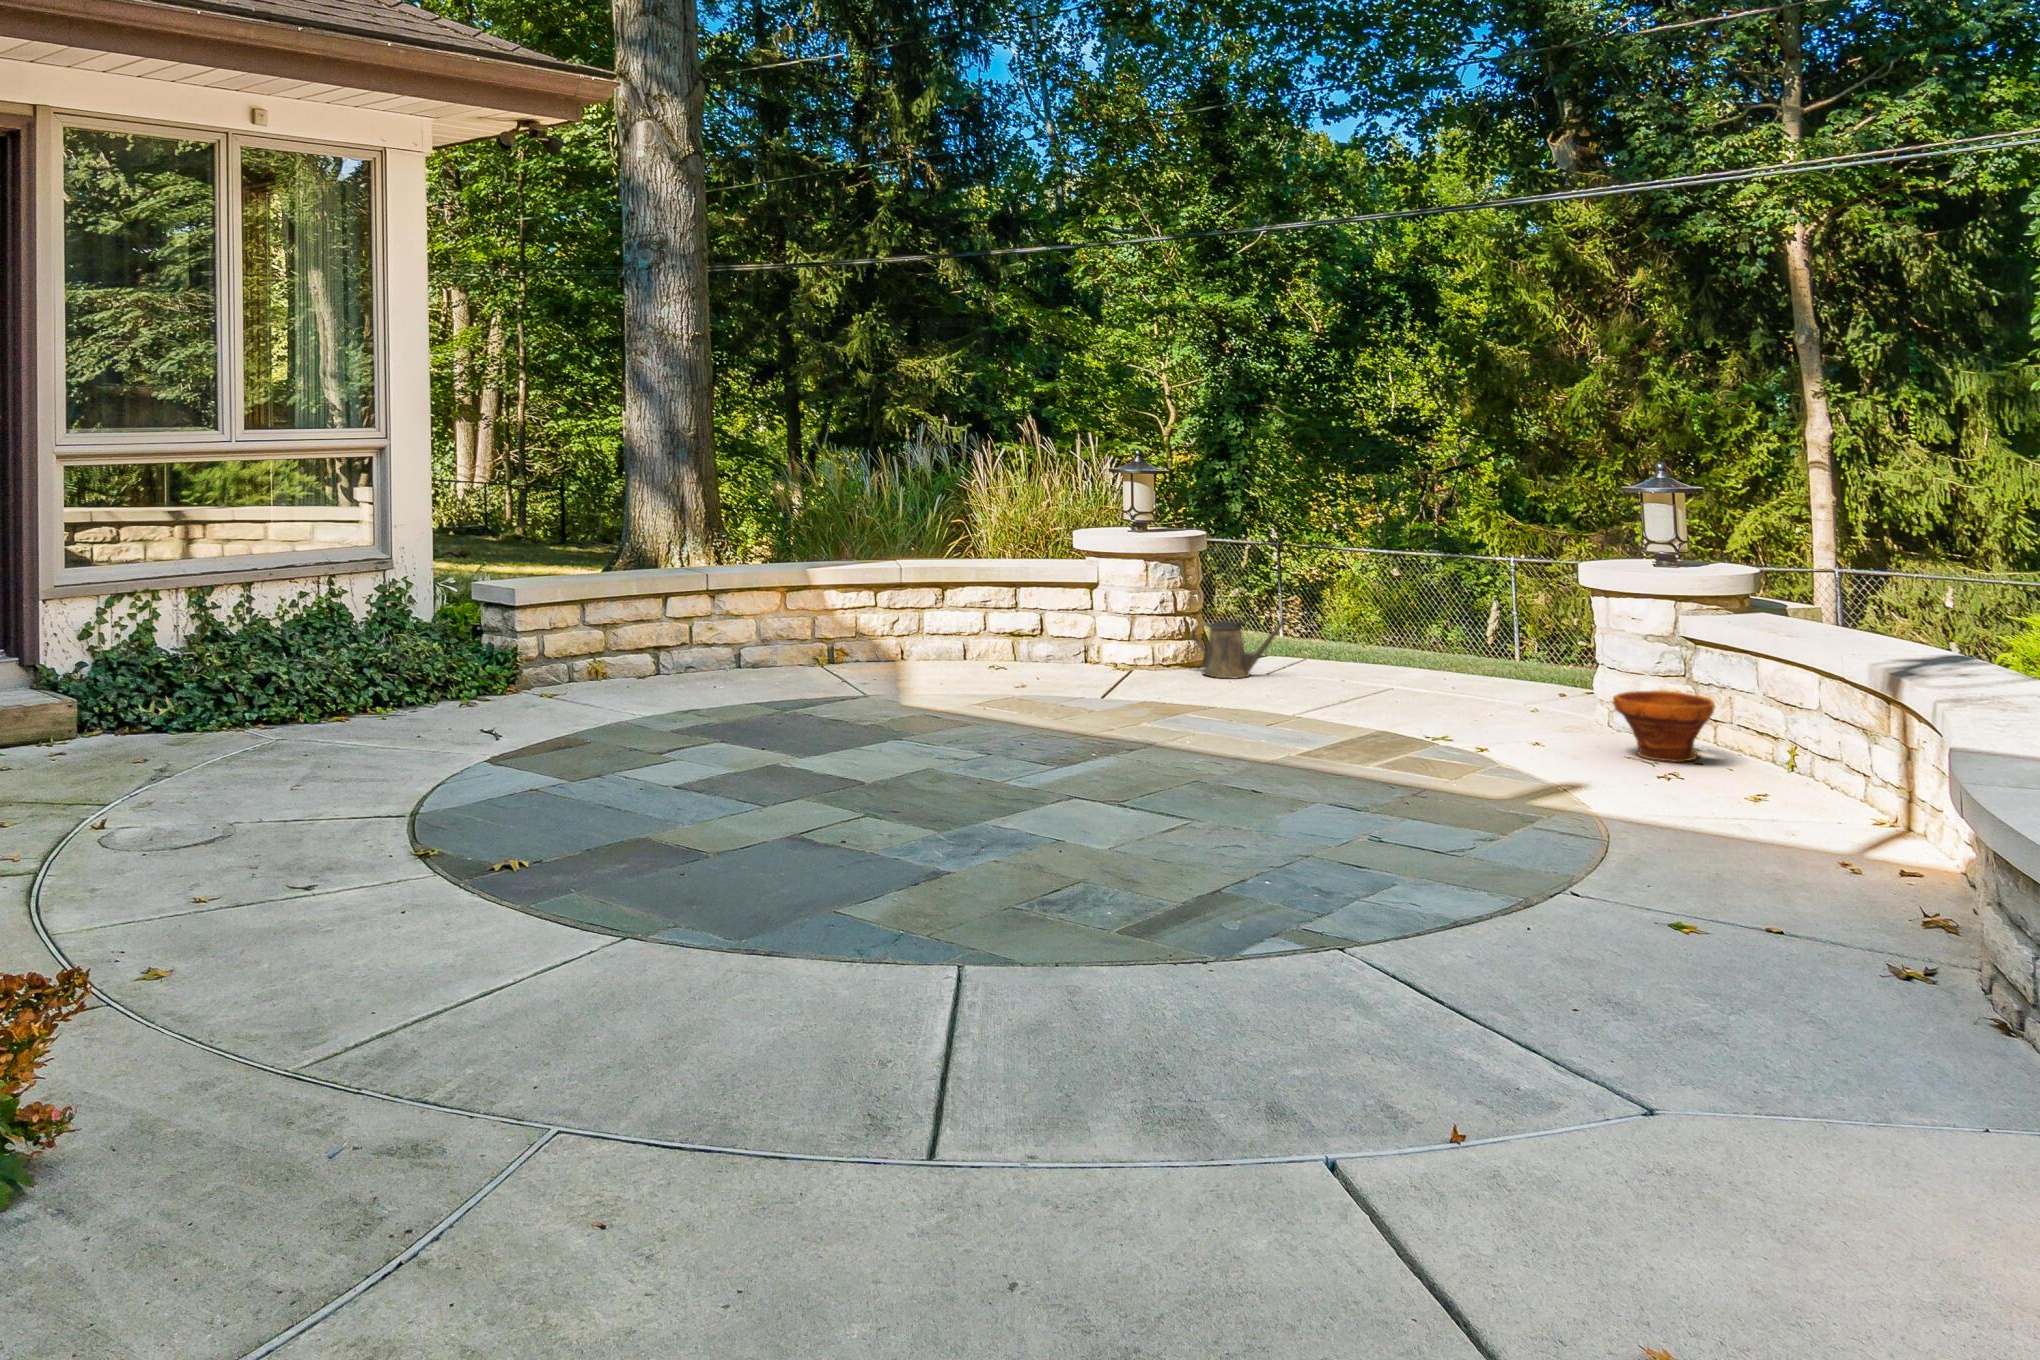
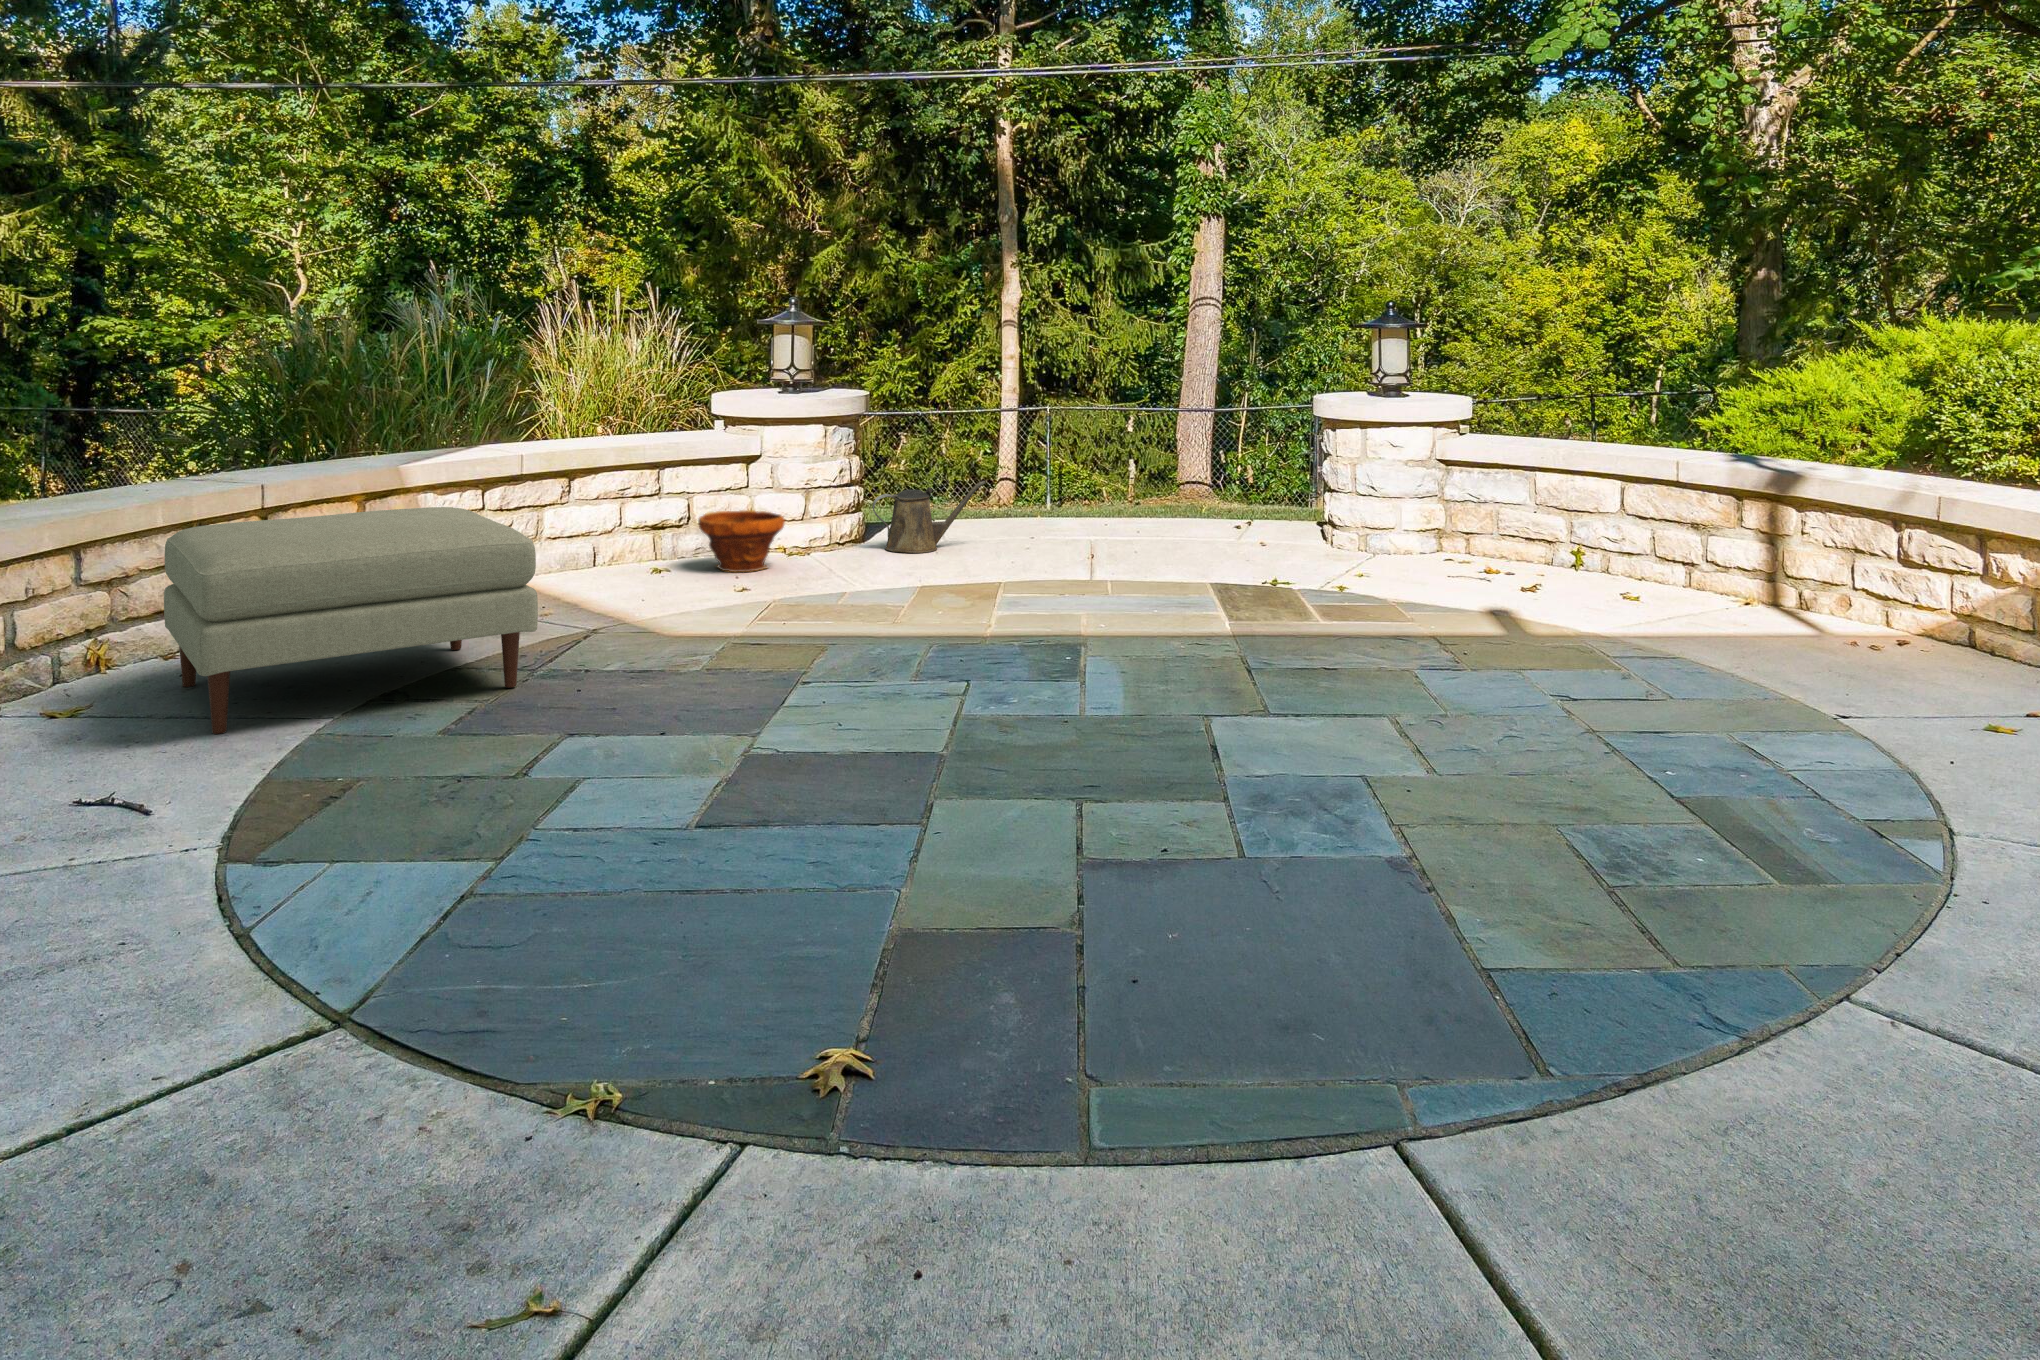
ottoman: none [565,594,785,715] -> present [164,507,538,734]
planter: present [1613,690,1715,762] -> present [698,510,785,572]

